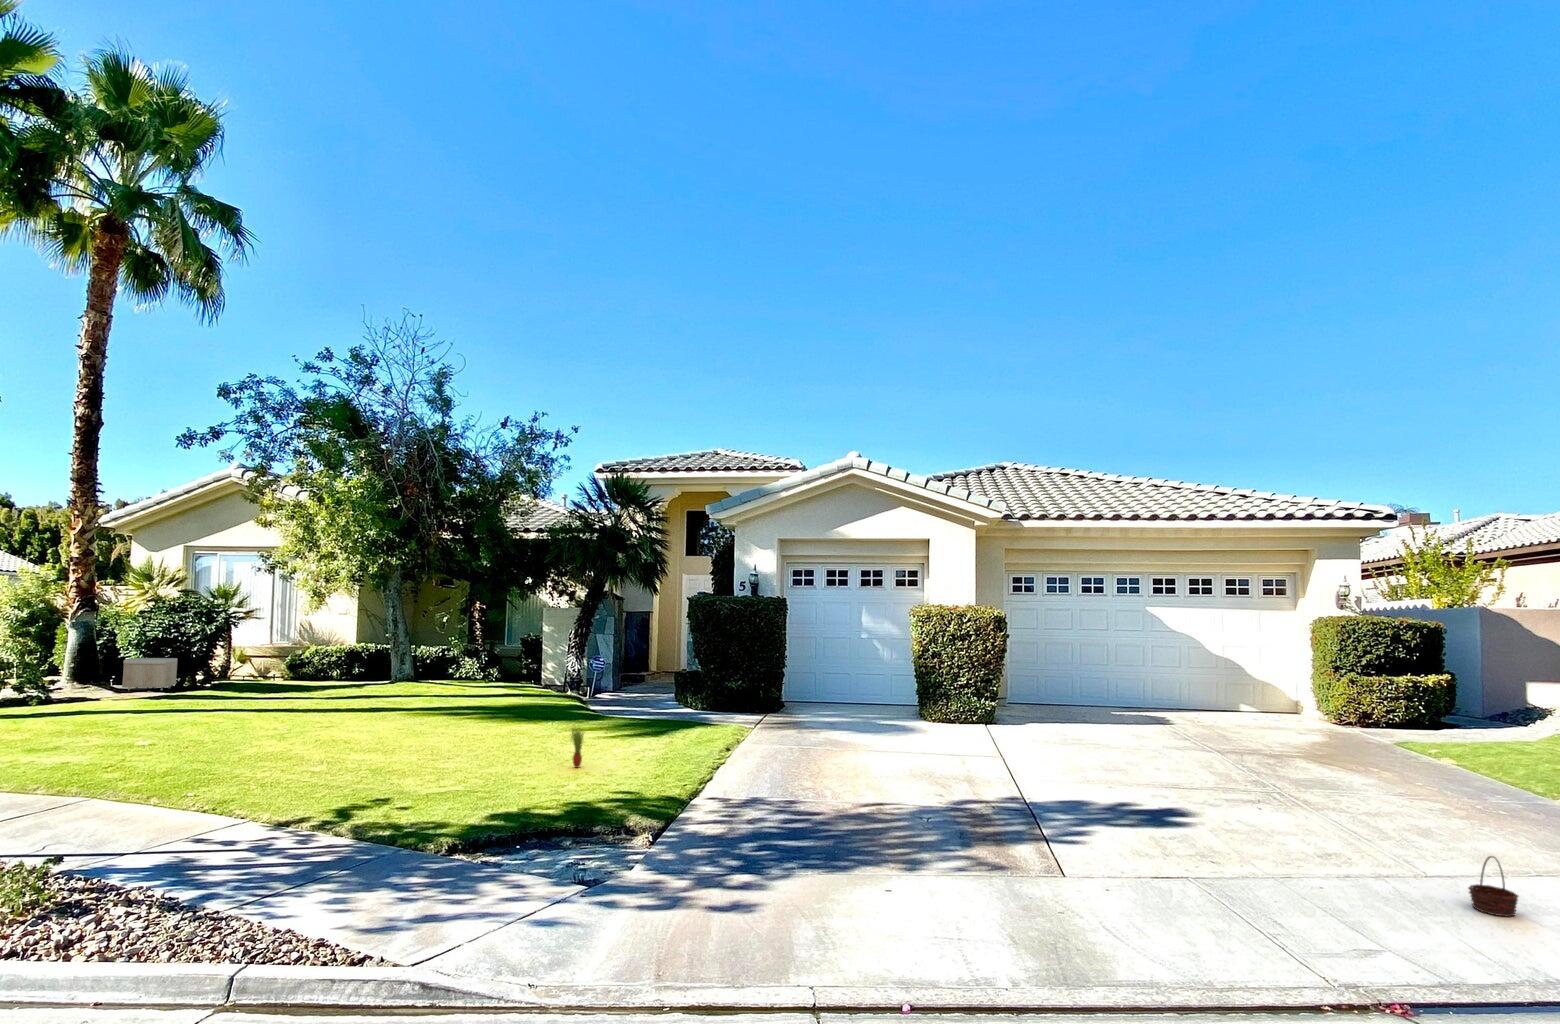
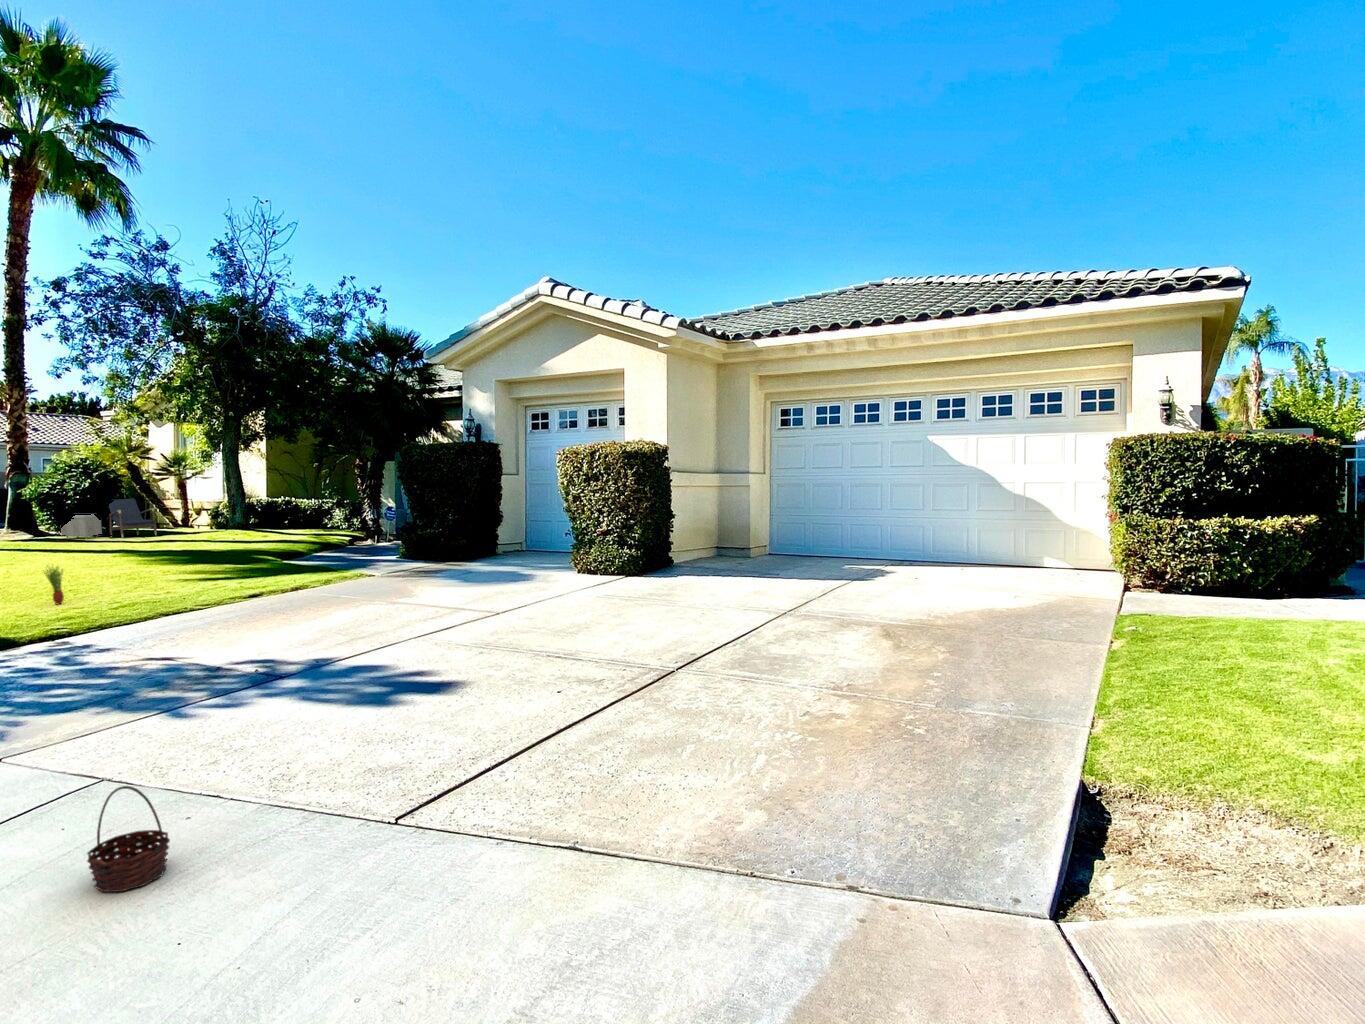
lounge chair: none [187,639,249,689] -> present [109,499,157,539]

